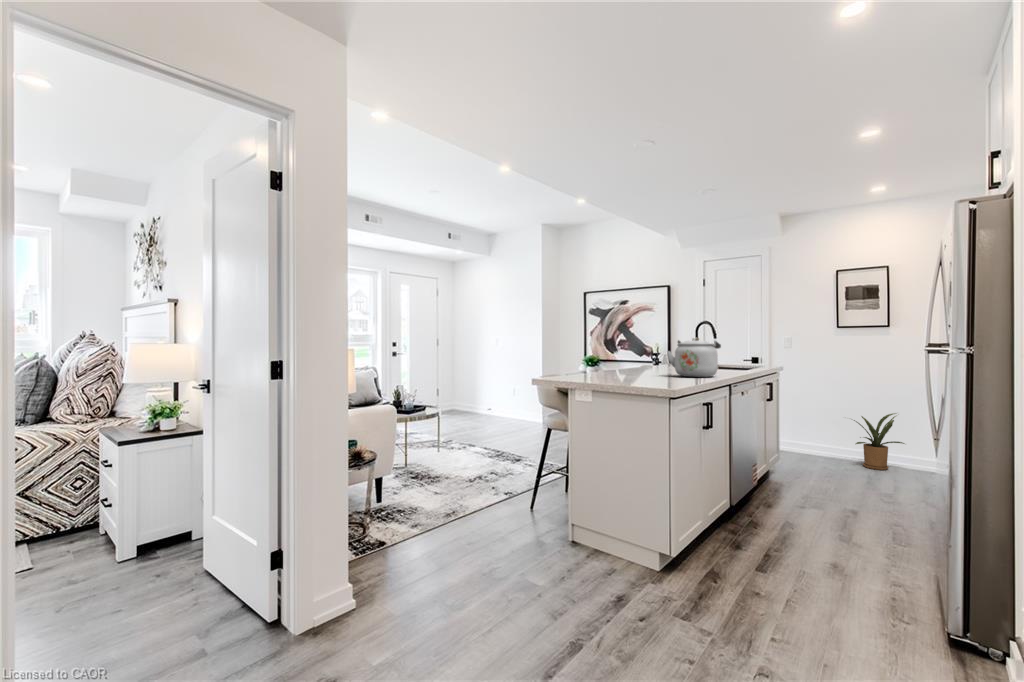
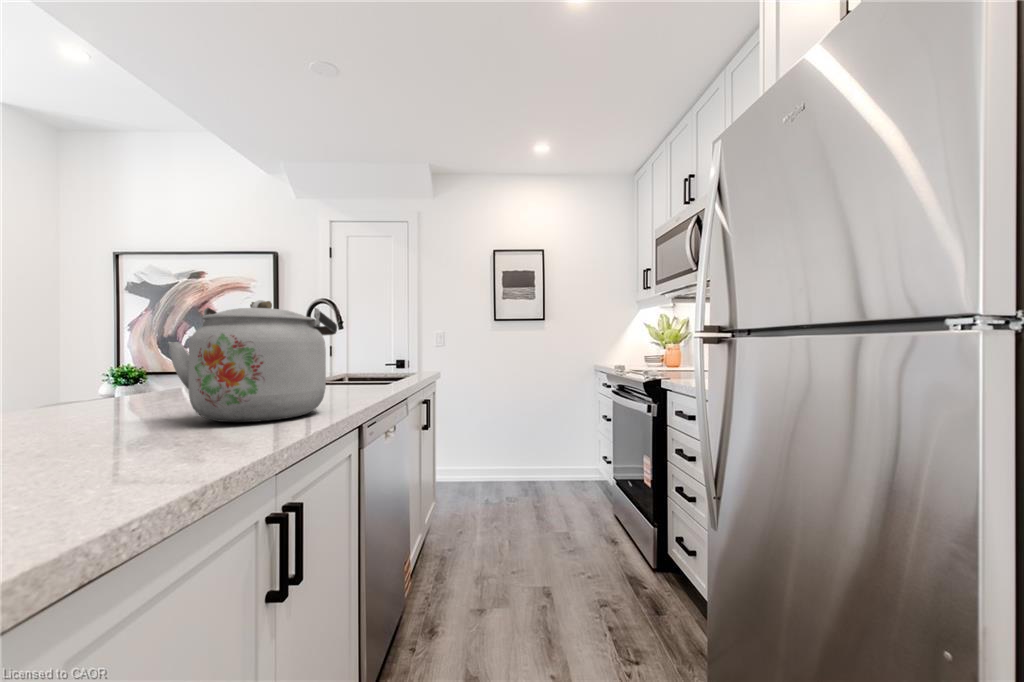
house plant: present [854,413,905,470] -> none [503,421,566,495]

